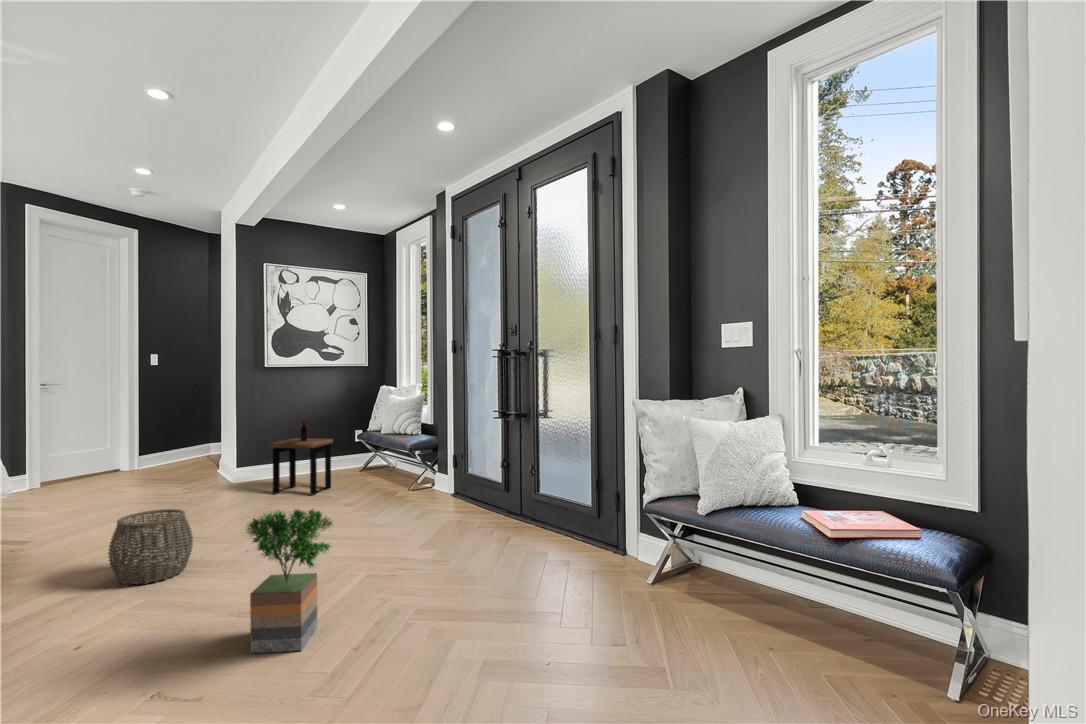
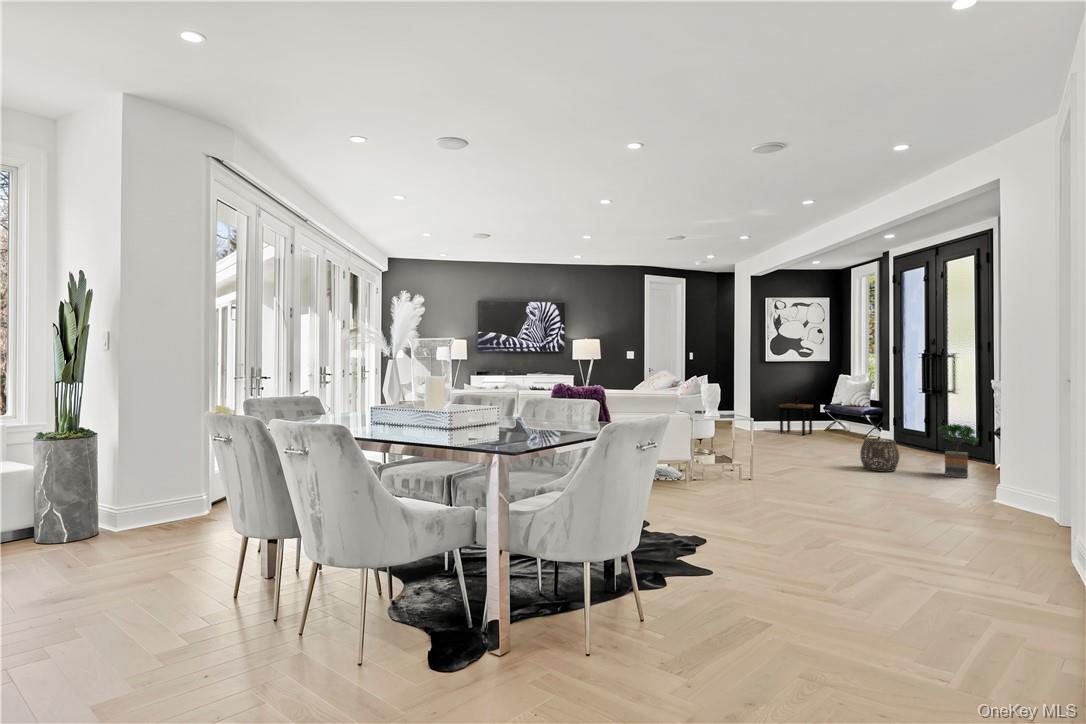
woven basket: present [108,509,193,585] -> present [860,438,899,472]
potted tree: present [246,509,332,653] -> present [938,424,978,478]

